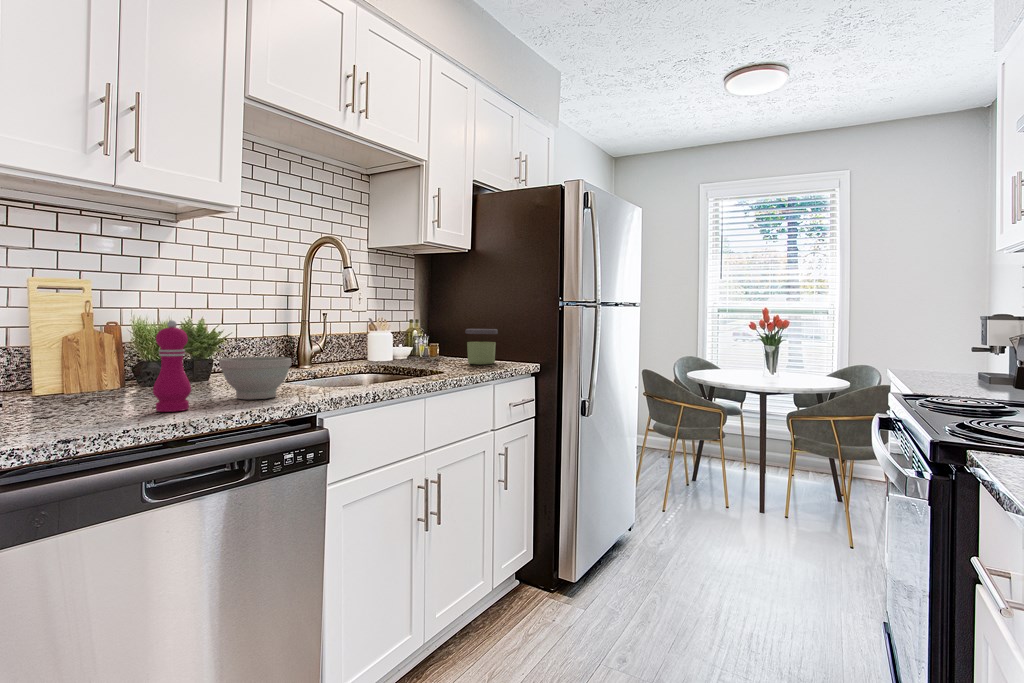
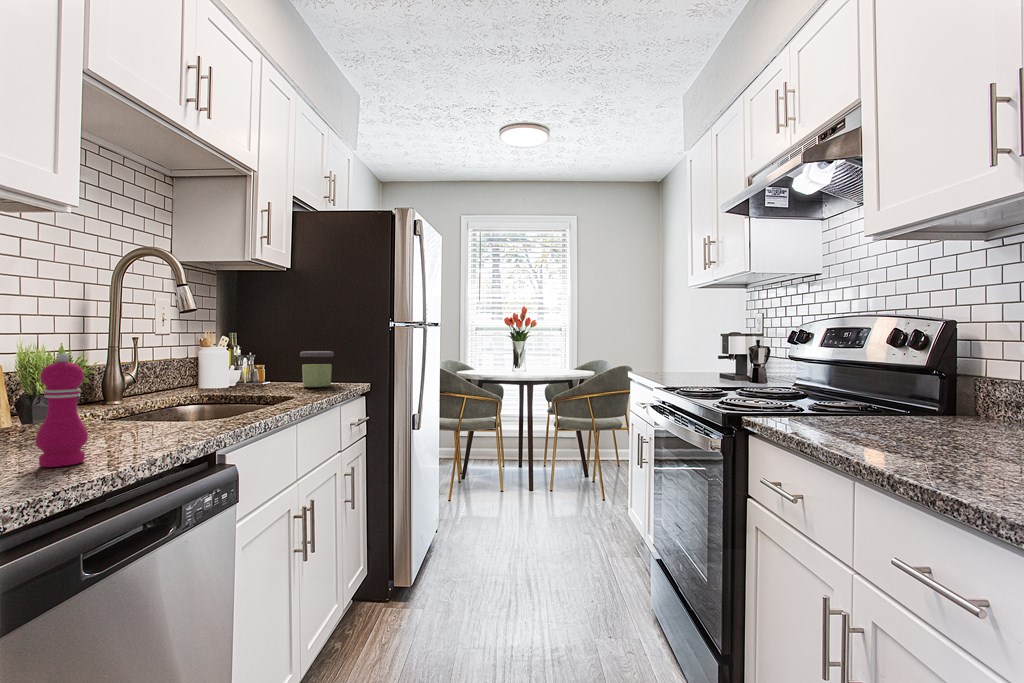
bowl: present [220,357,291,399] -> none [92,391,184,443]

